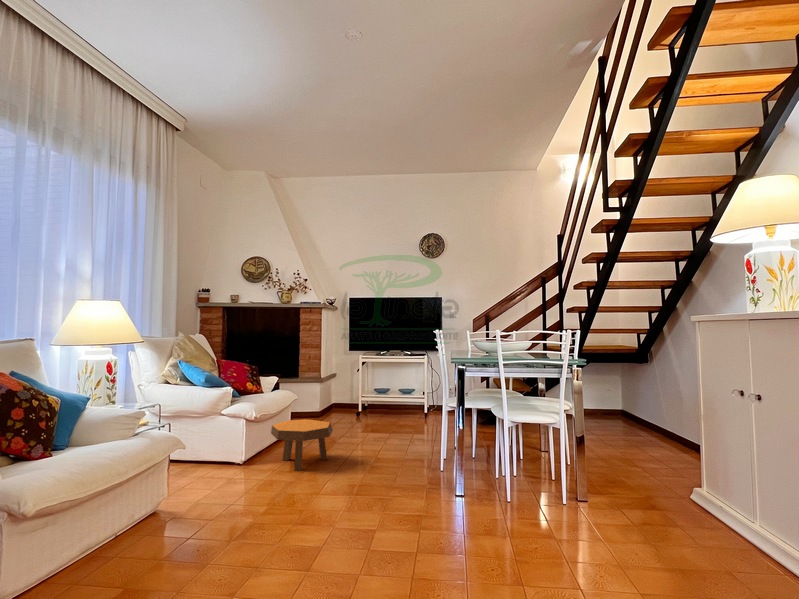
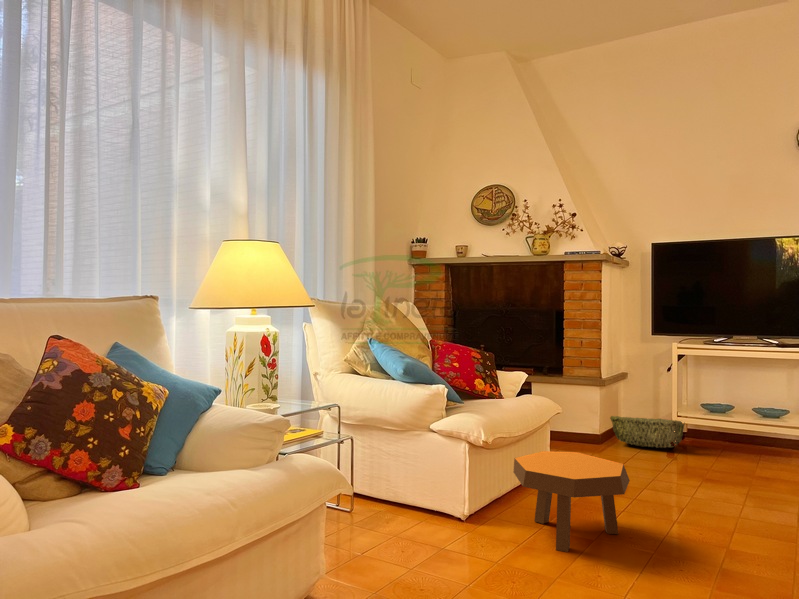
woven basket: none [326,399,366,417] -> present [610,416,684,448]

